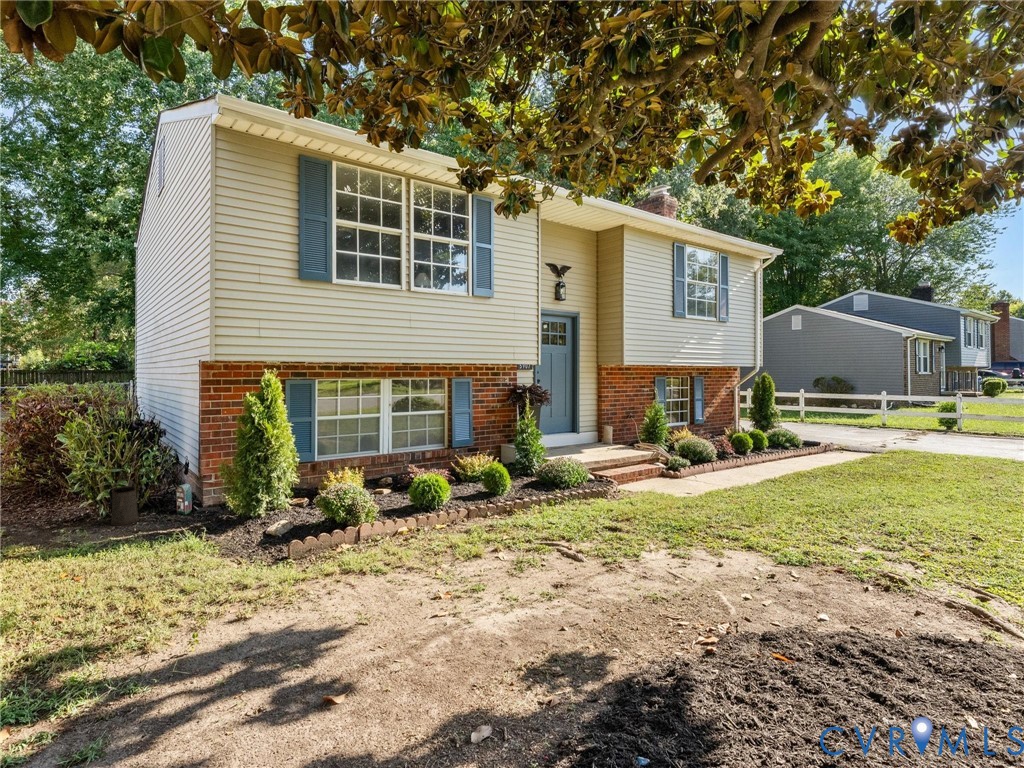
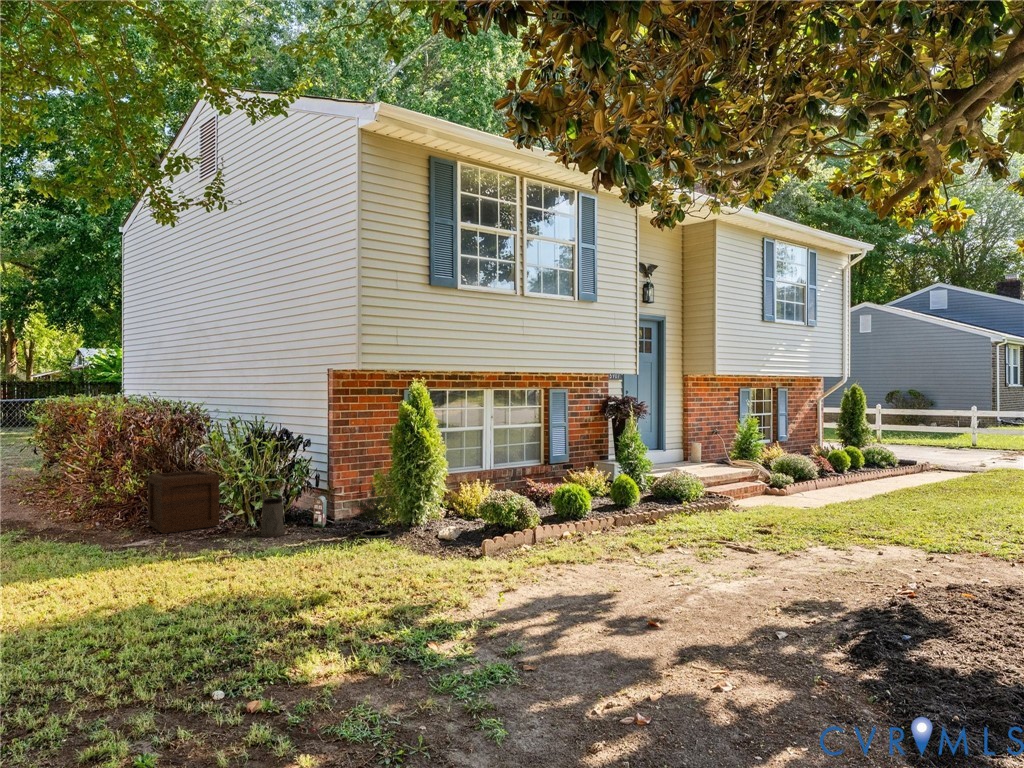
wooden crate: none [23,457,98,520] -> present [148,470,219,534]
potted tree: none [196,469,239,528] -> present [358,482,391,538]

